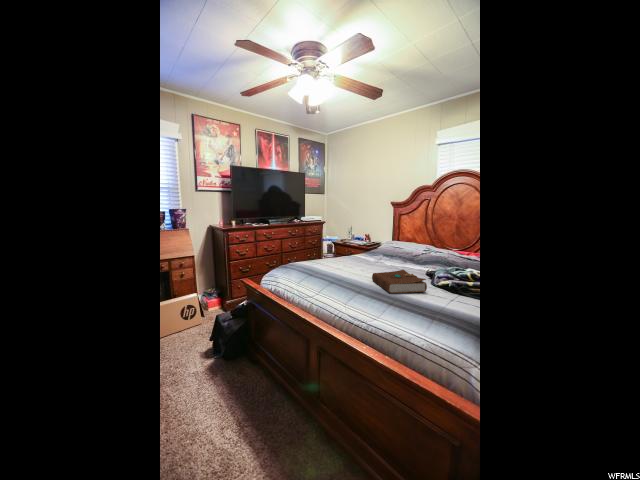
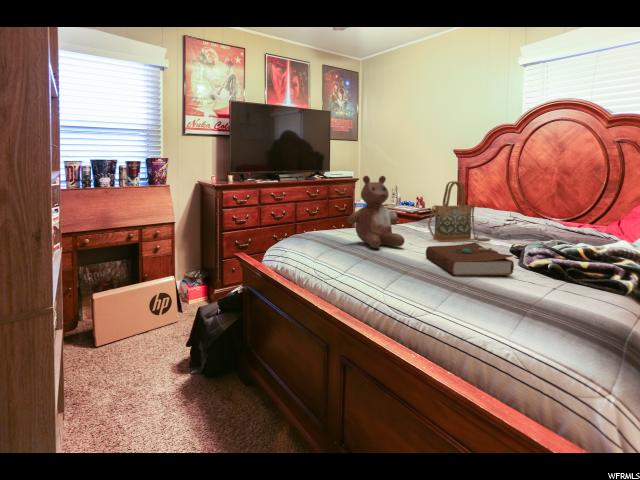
stuffed bear: none [320,225,358,275] -> present [348,176,405,248]
handbag: none [373,227,415,268] -> present [428,181,491,242]

